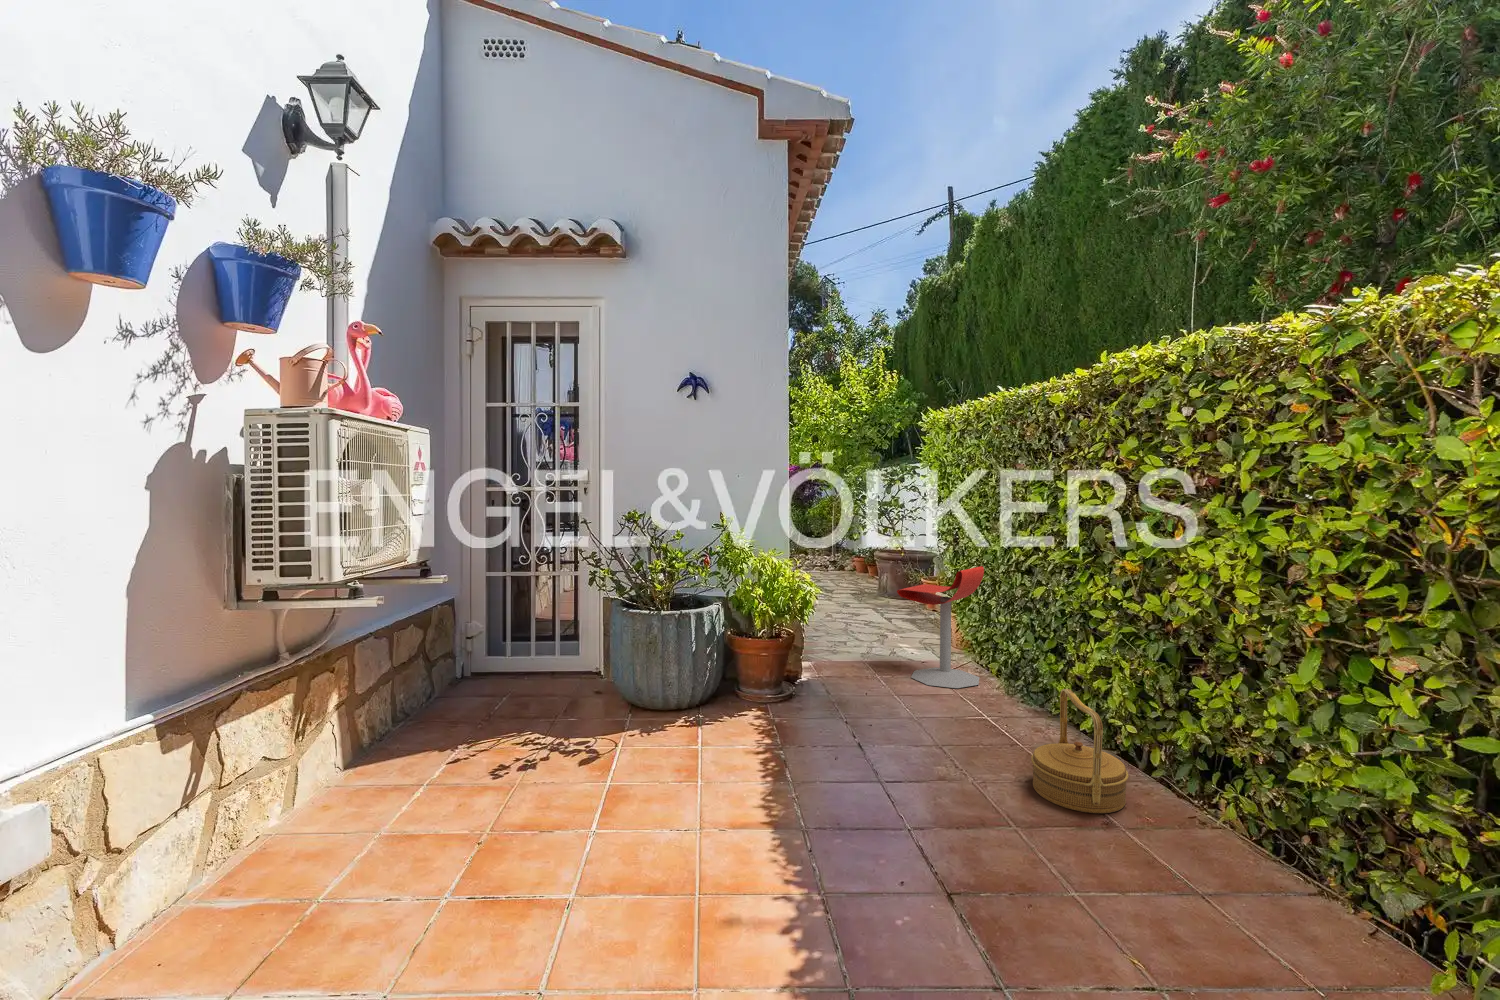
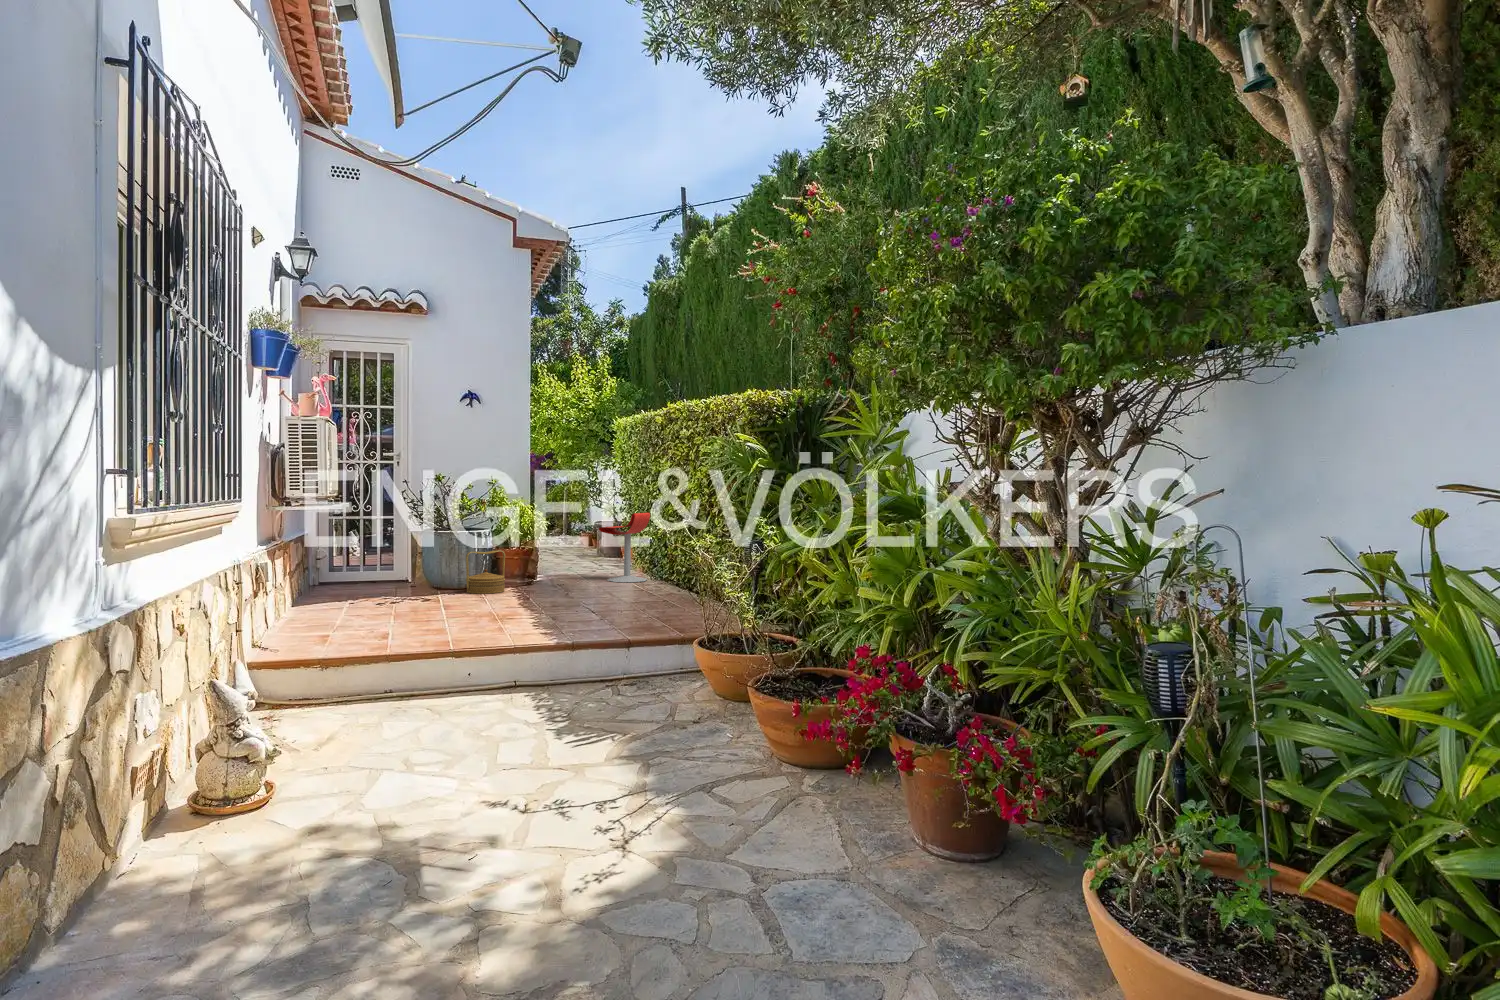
woven basket: present [1031,689,1129,813] -> present [466,550,505,594]

